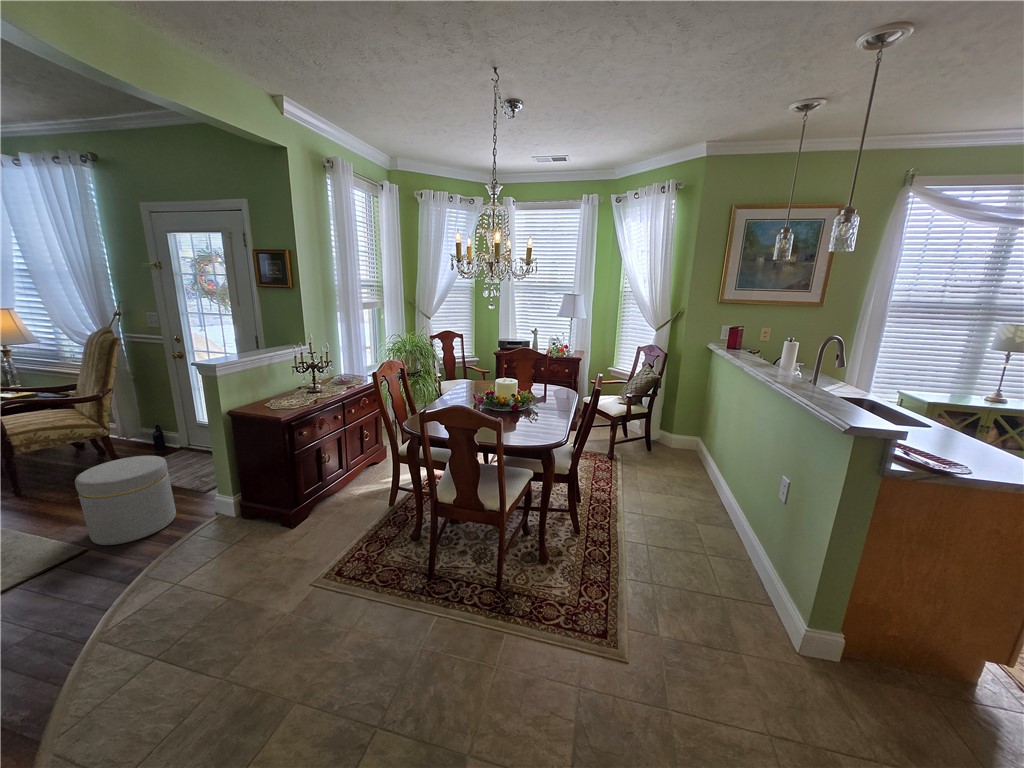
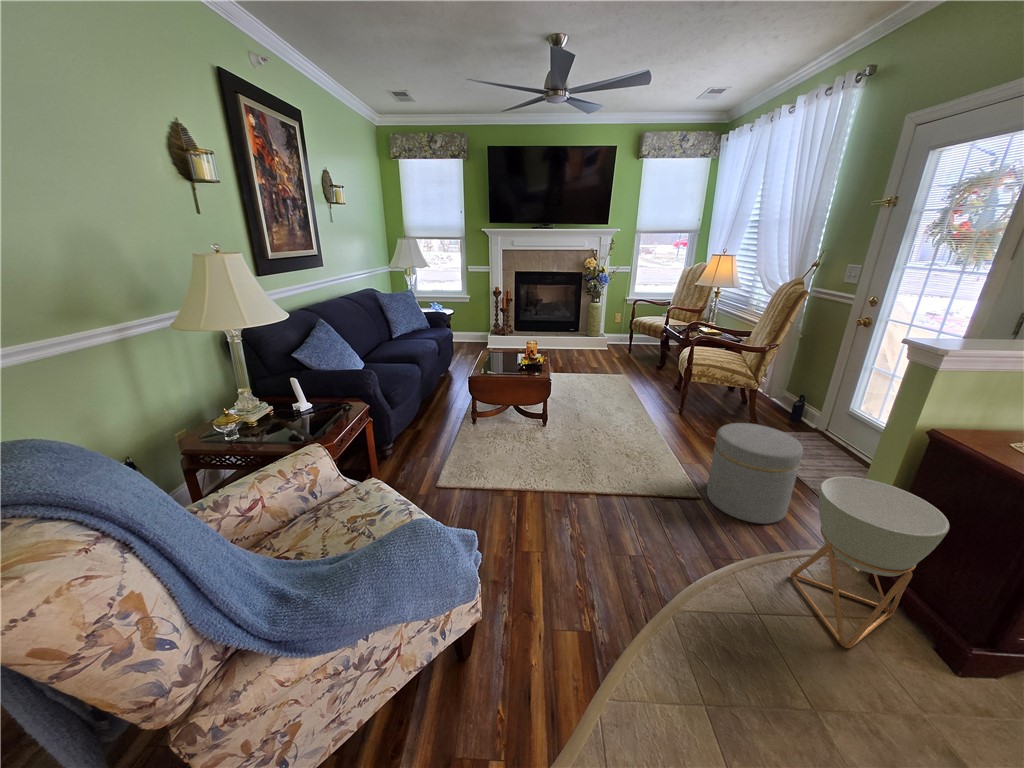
planter: none [180,452,259,558] -> present [790,476,949,648]

